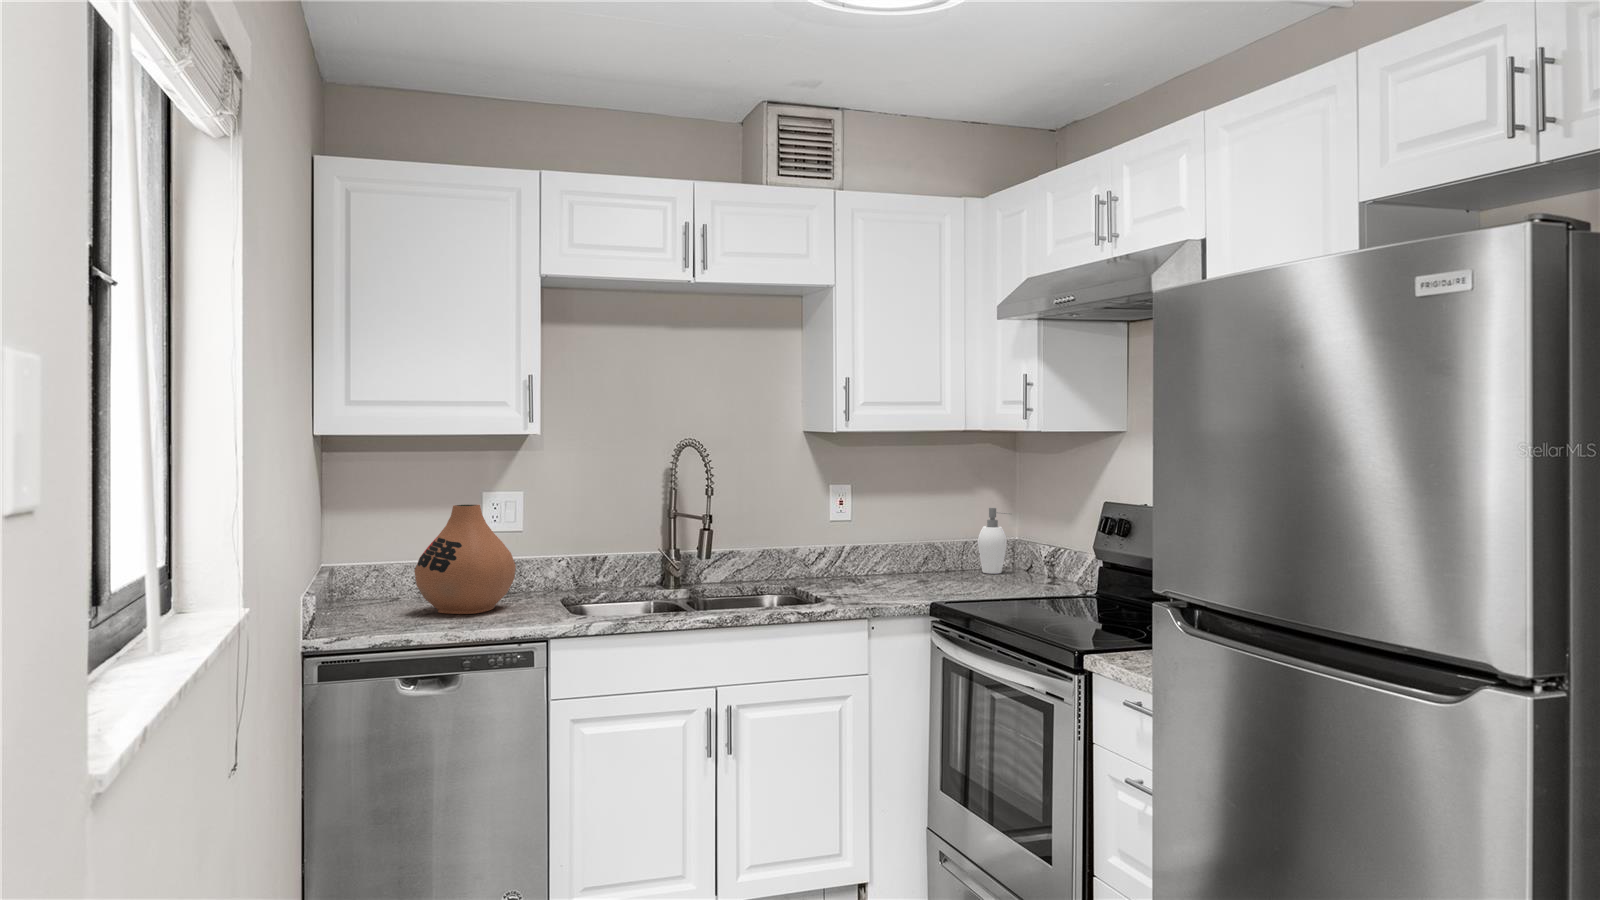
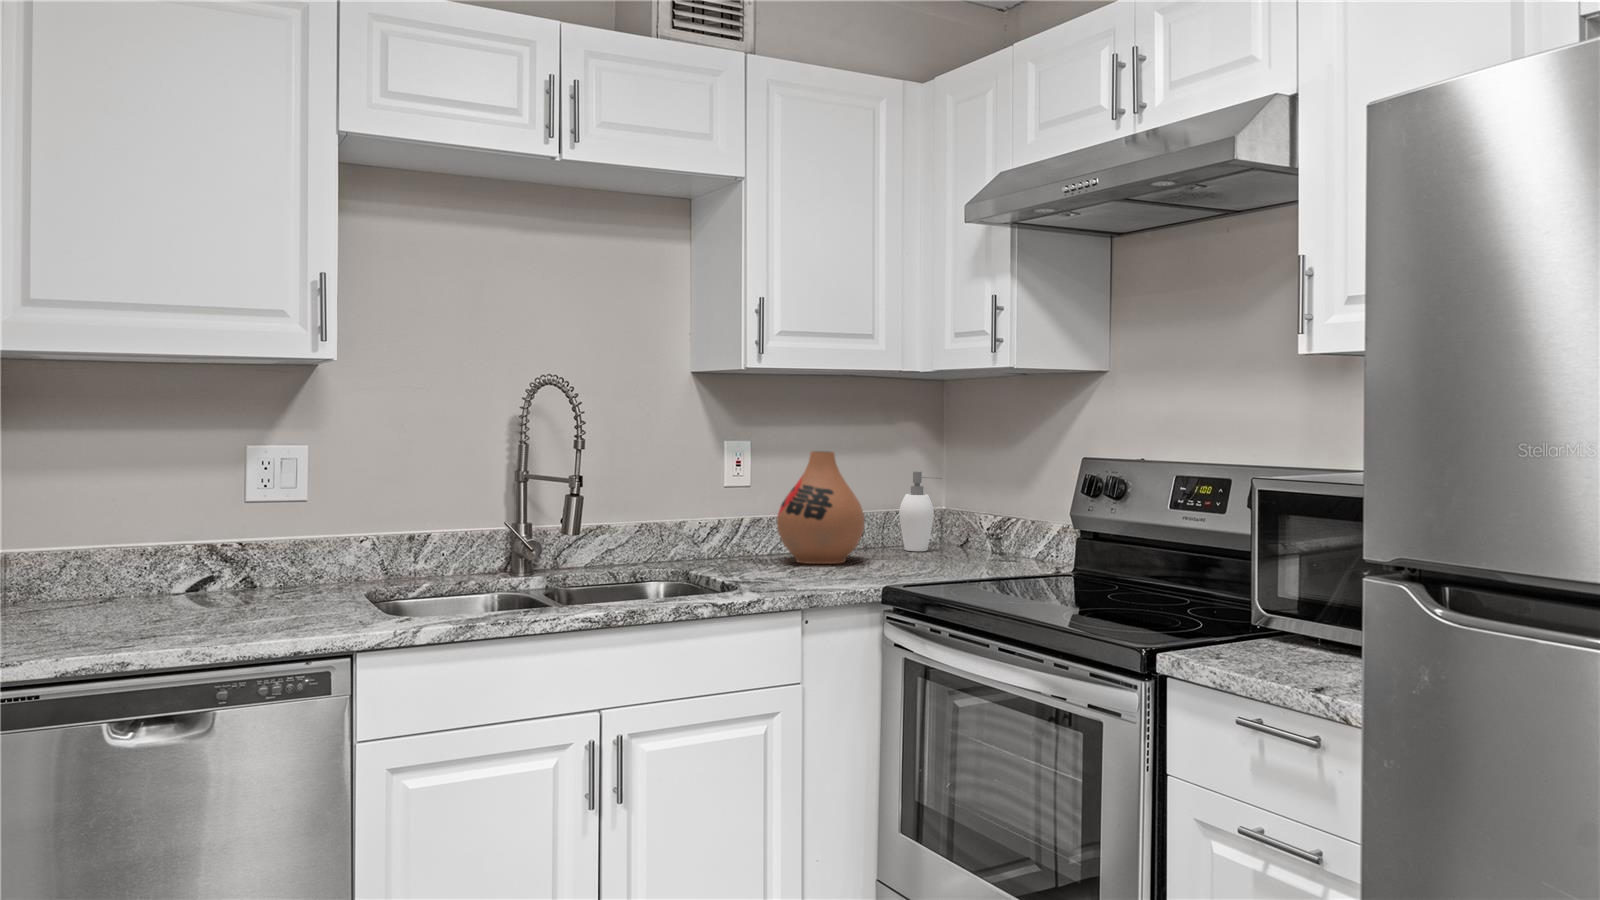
vase: present [415,504,516,614] -> present [777,451,865,564]

